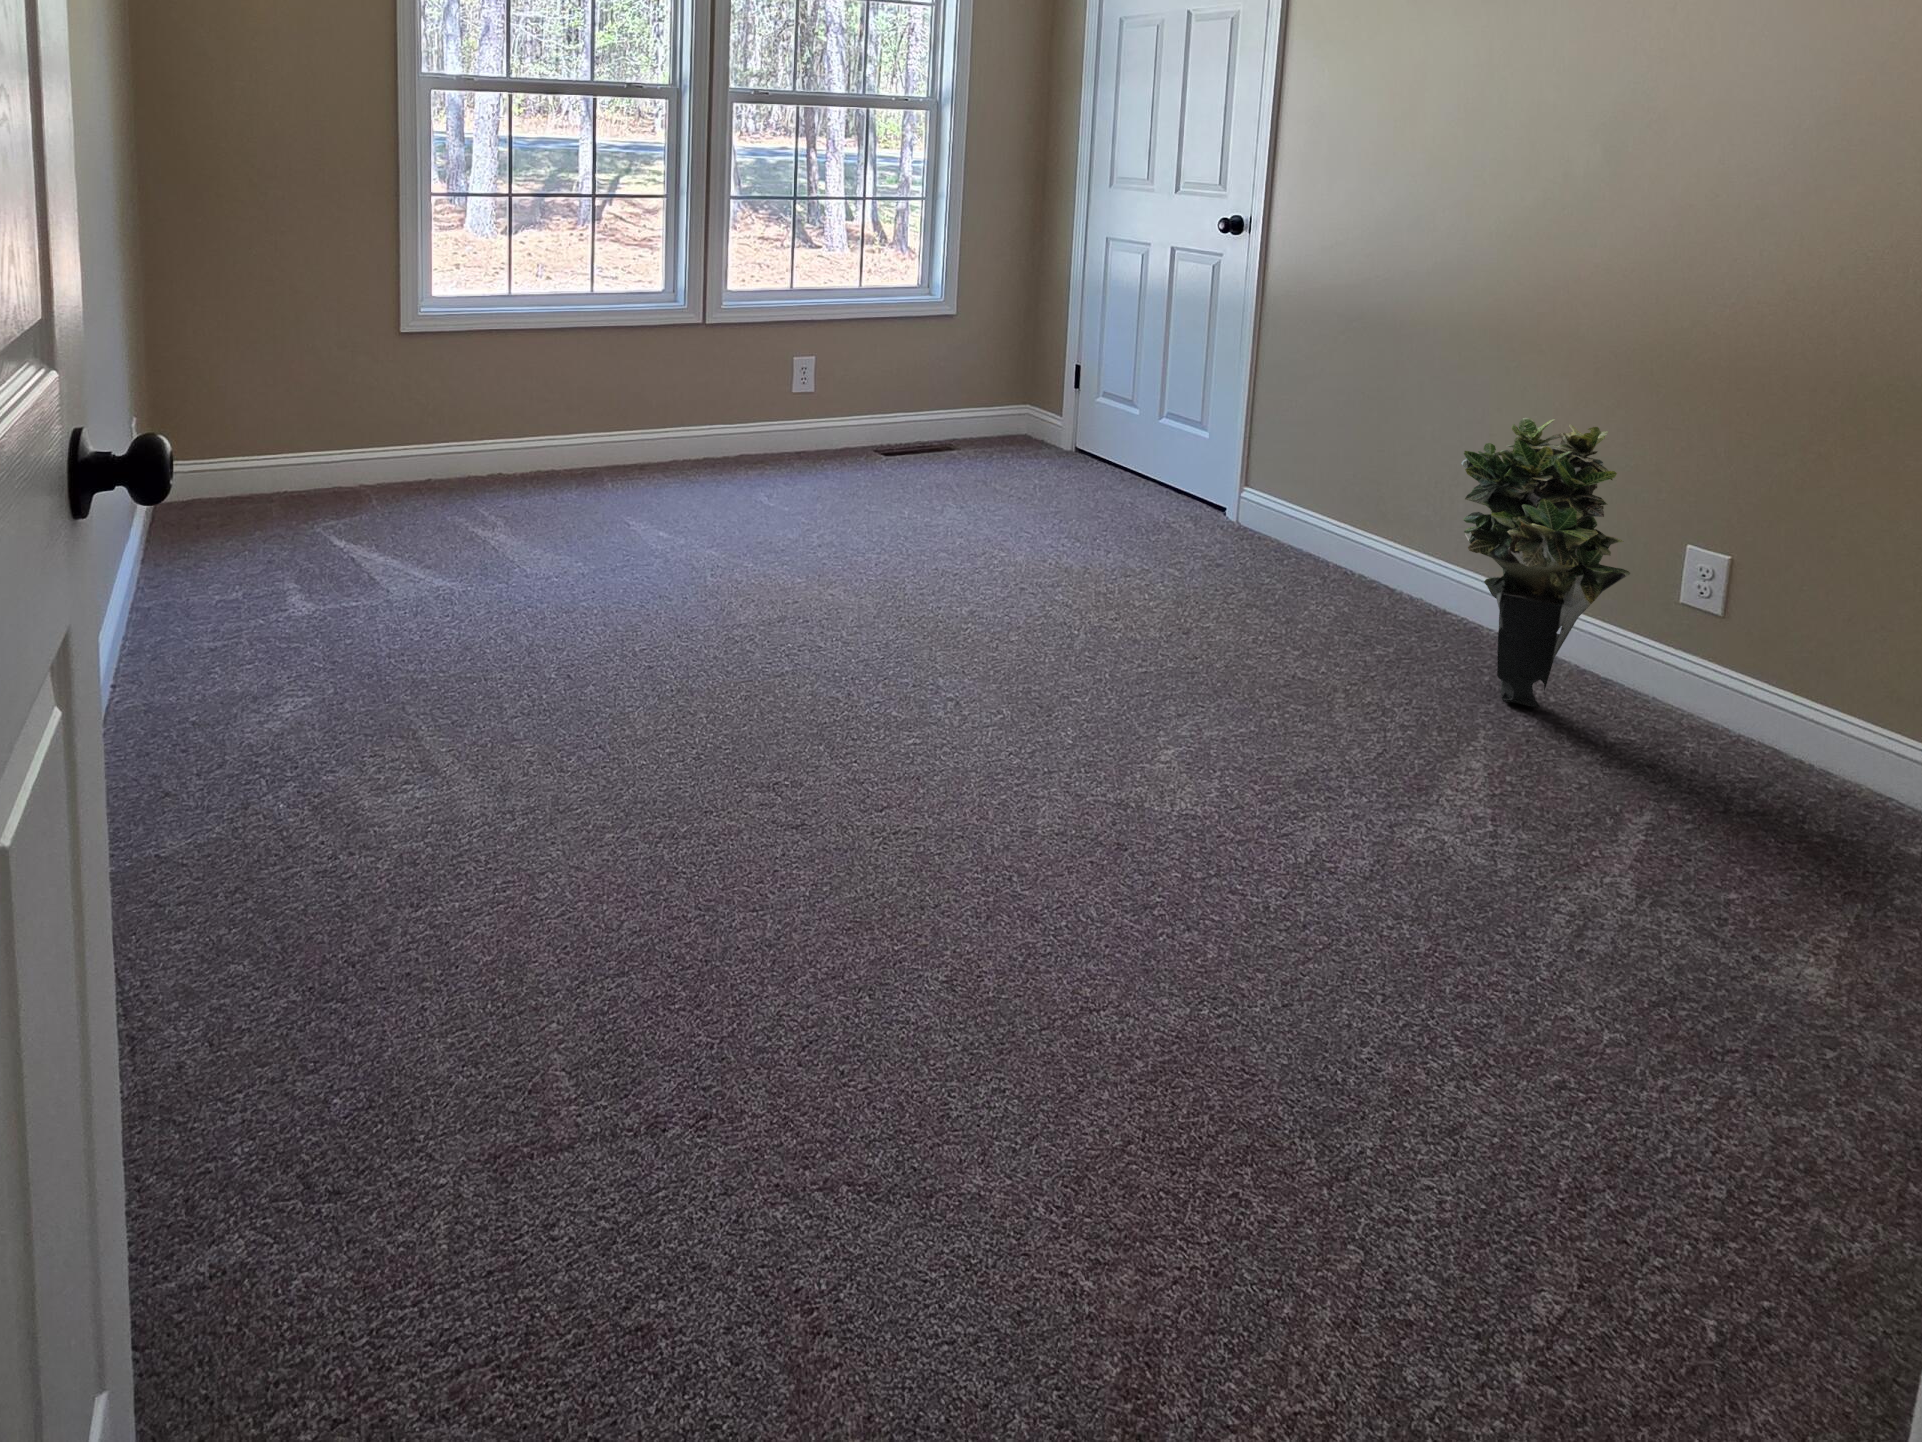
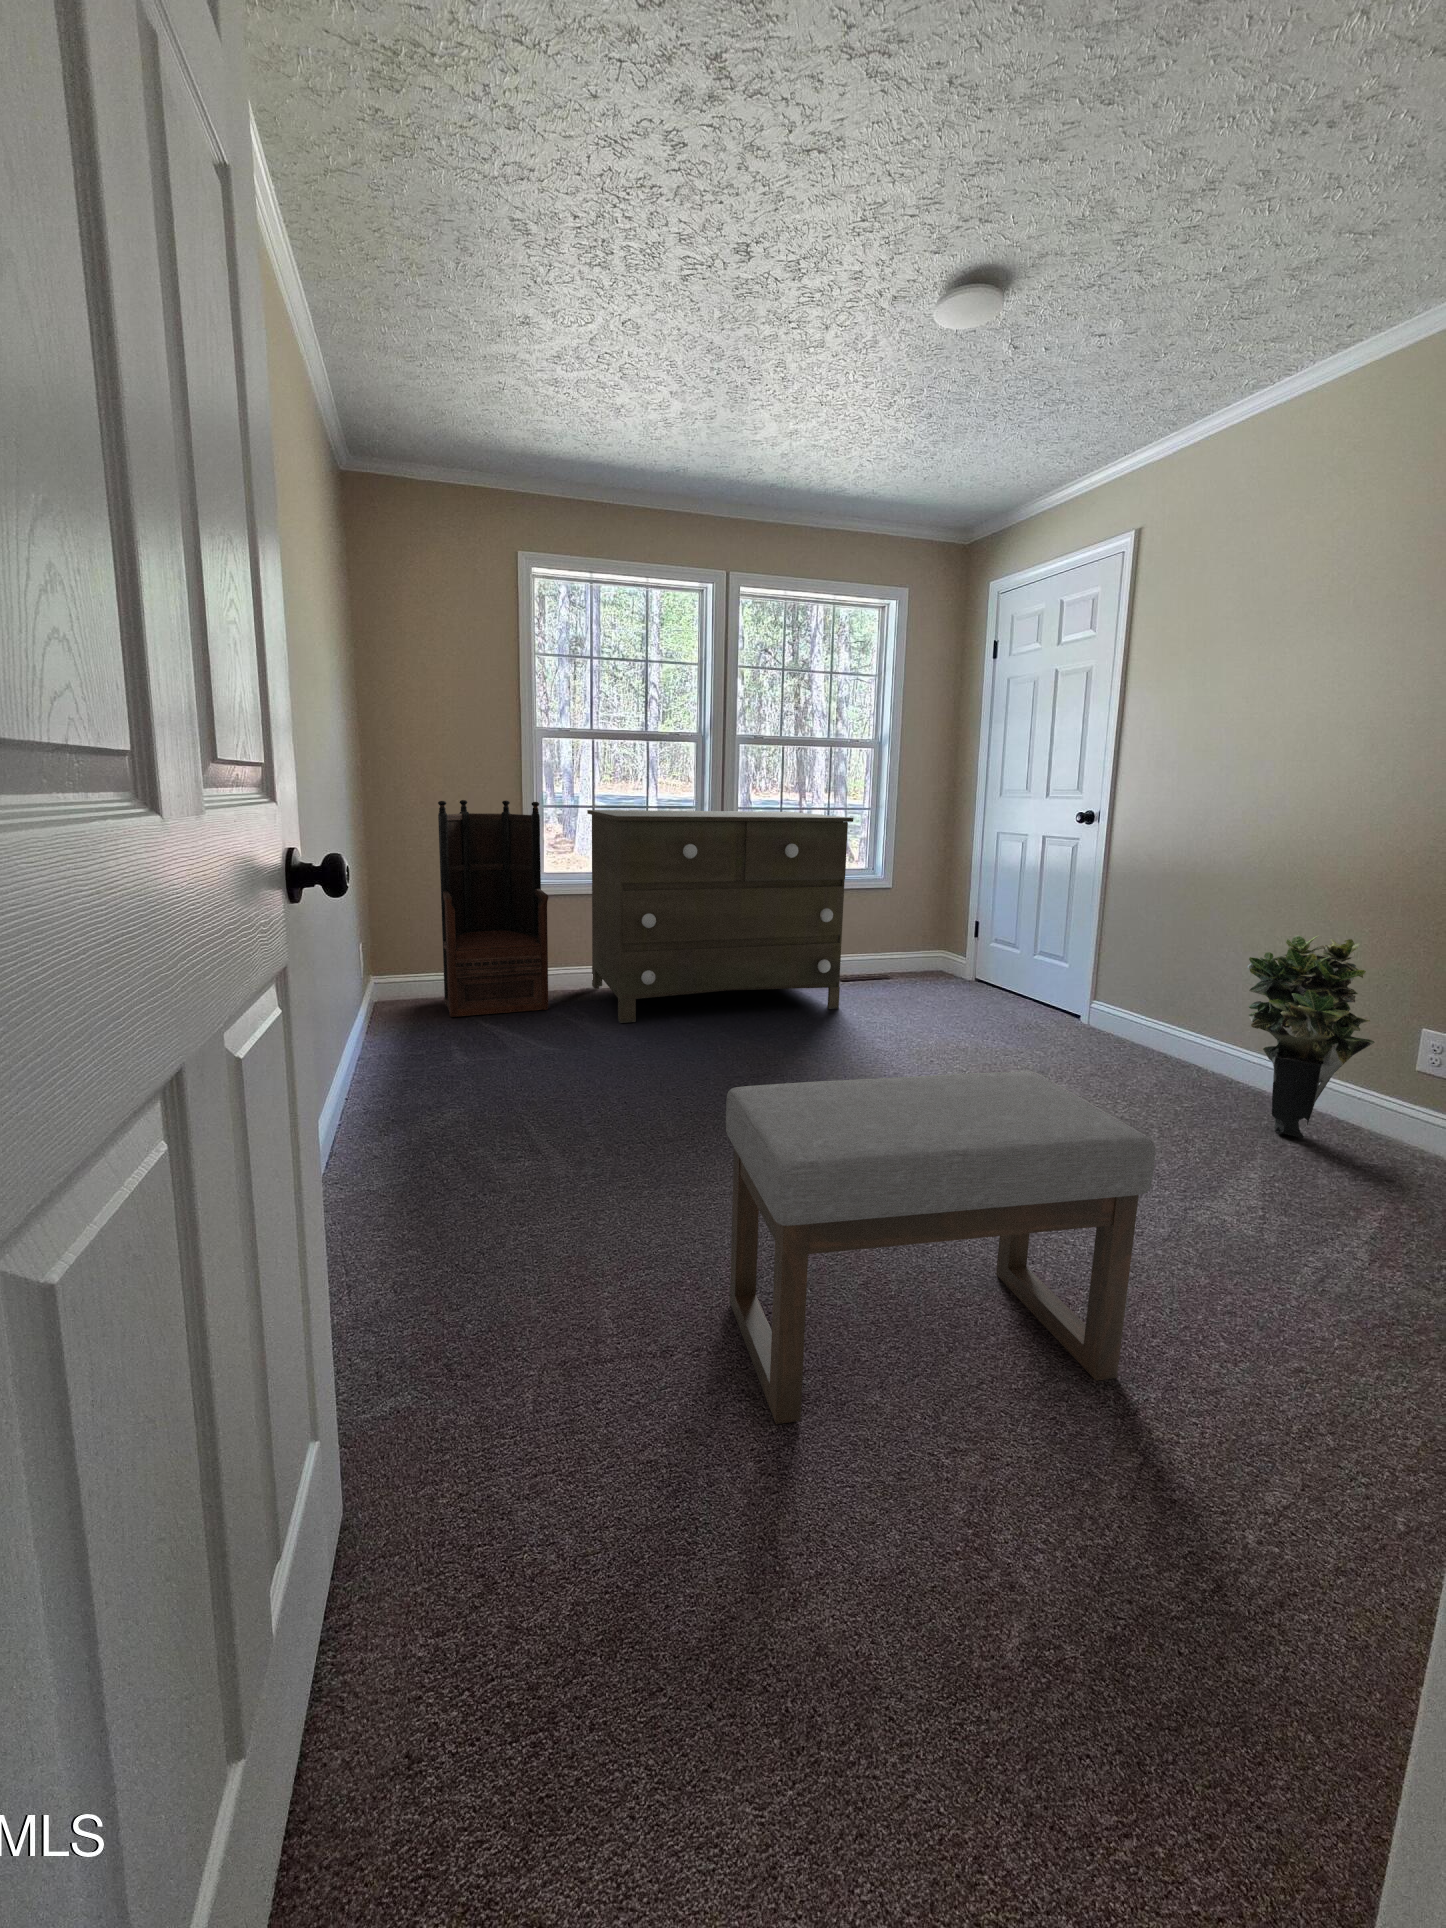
armchair: none [263,193,441,537] -> present [438,800,548,1017]
dresser: none [501,208,906,543] -> present [587,810,853,1023]
ottoman: none [748,660,1370,1244] -> present [726,1071,1155,1424]

